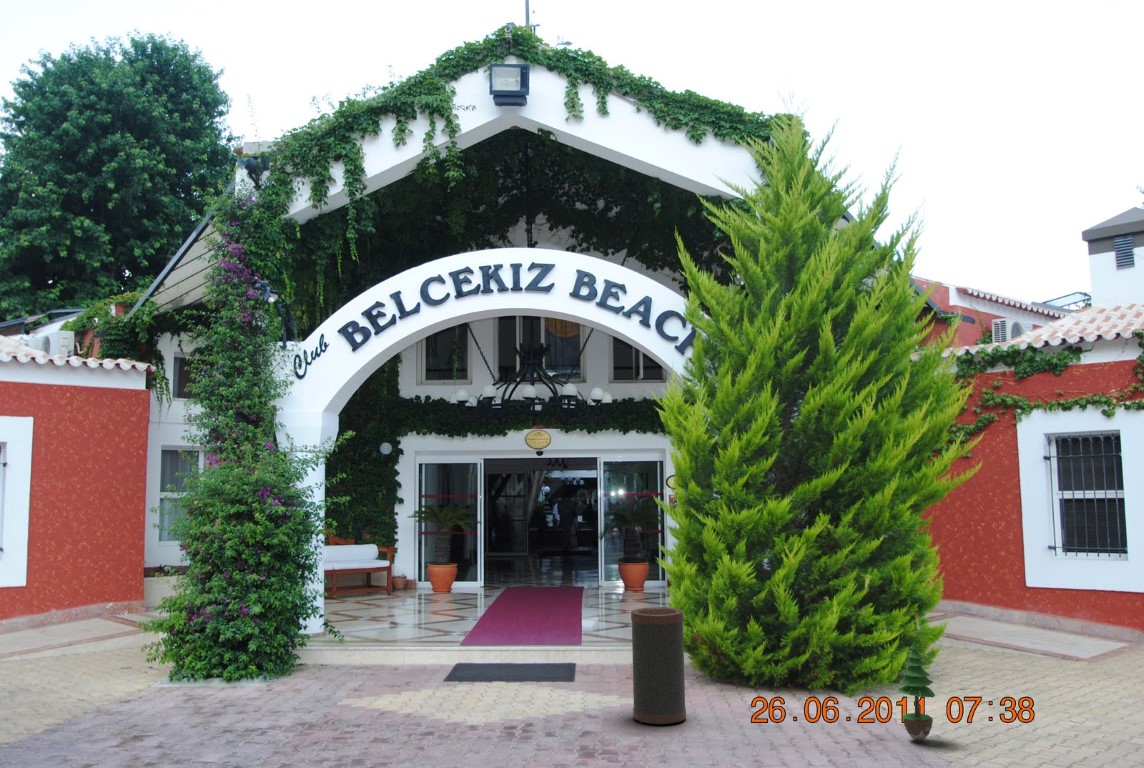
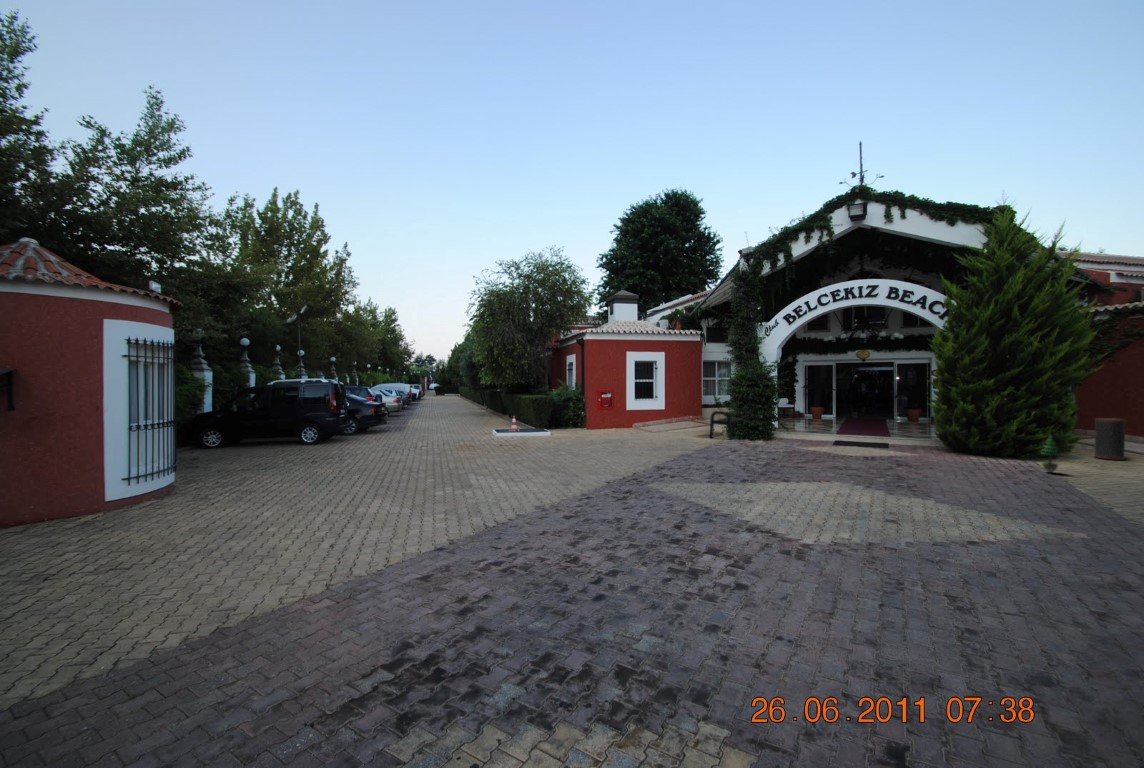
bench: none [84,598,226,712] -> present [710,409,748,440]
trash can: present [631,607,686,724] -> present [1094,418,1126,460]

